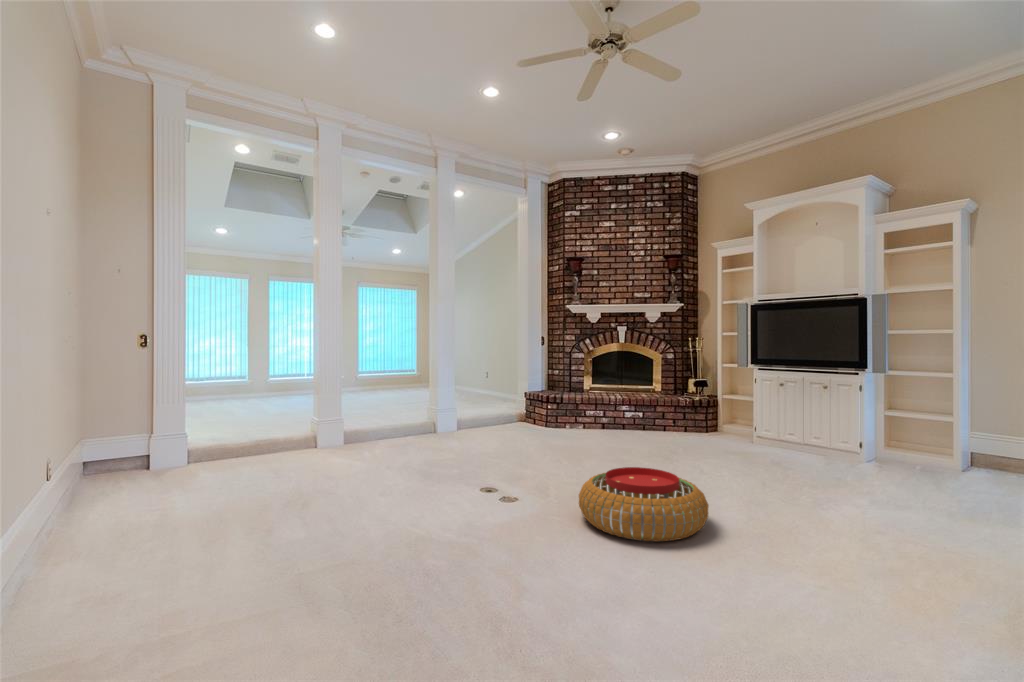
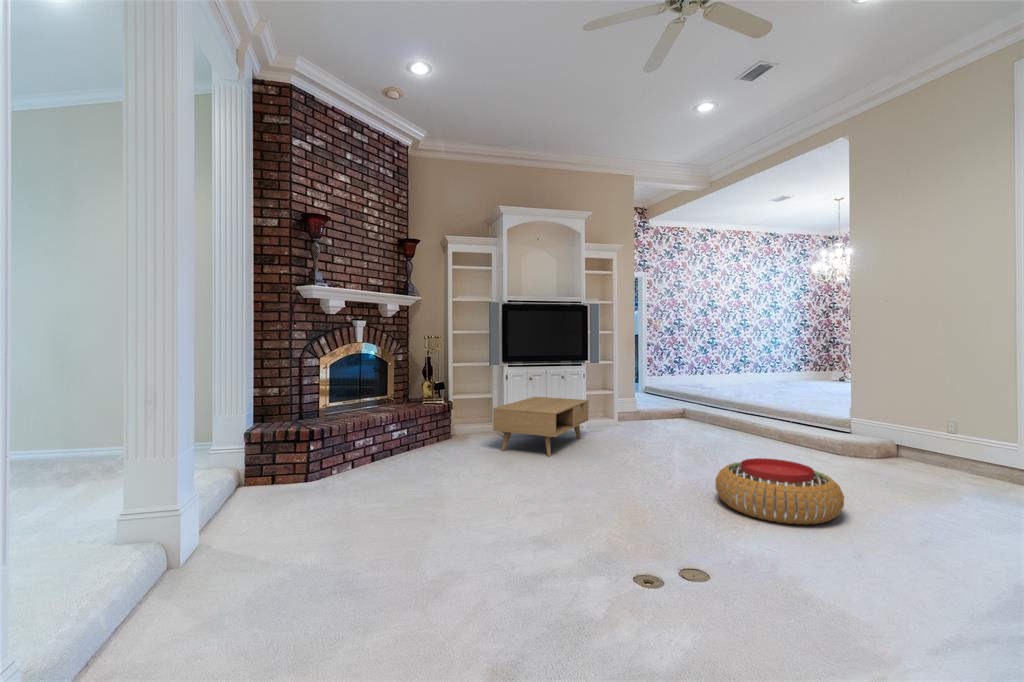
coffee table: none [675,404,805,461] -> present [493,397,589,456]

